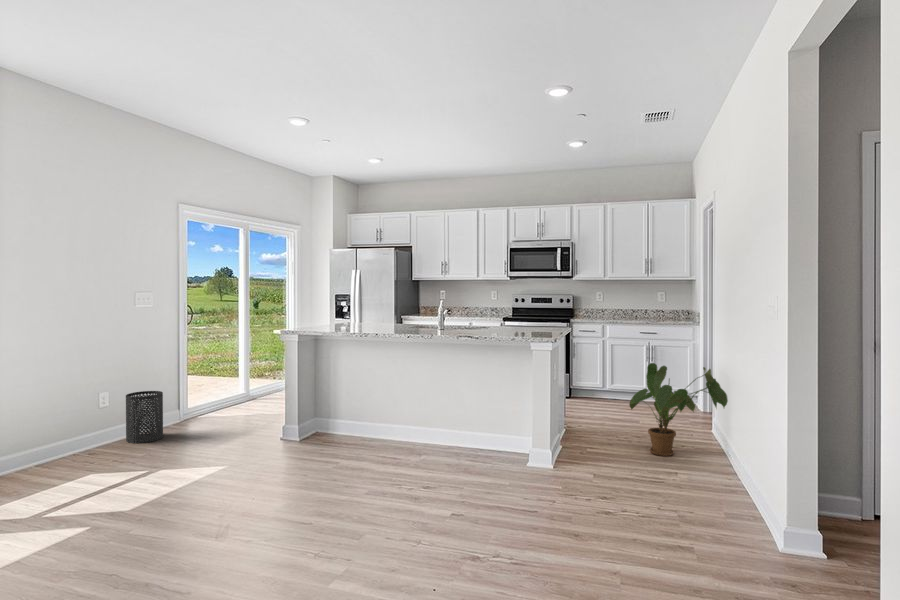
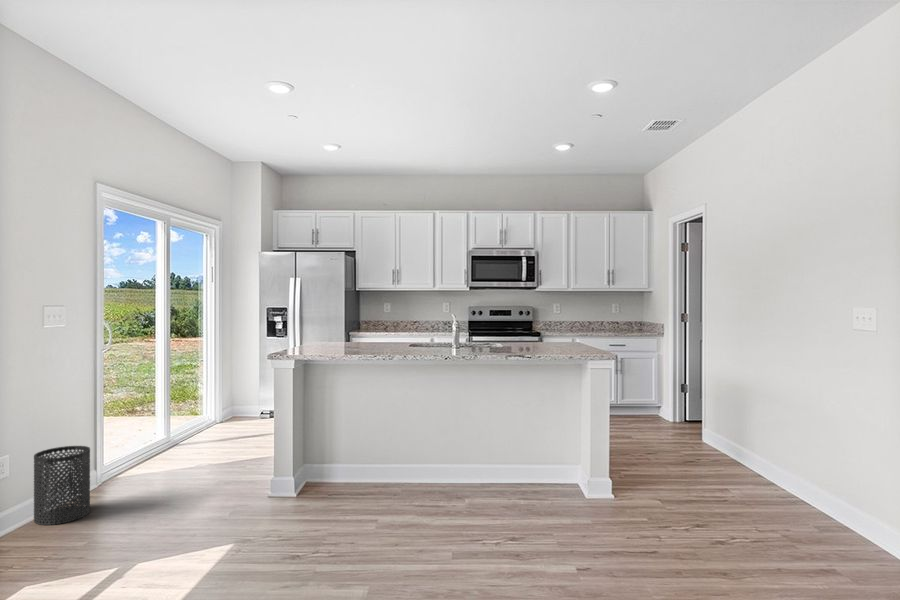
house plant: present [629,363,728,456] -> none [653,379,769,474]

